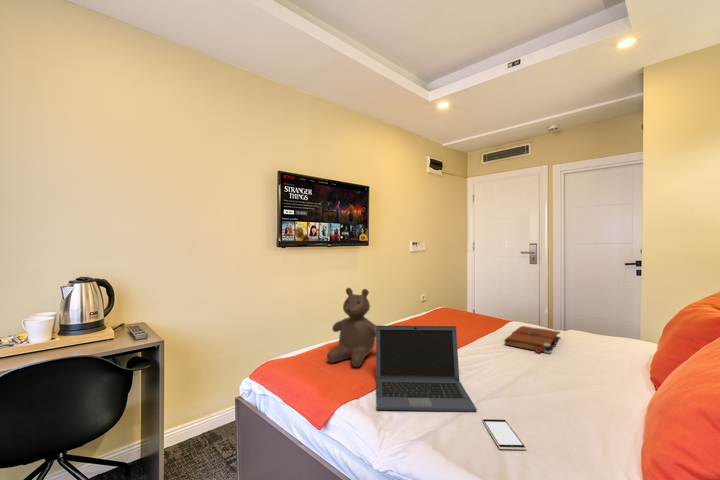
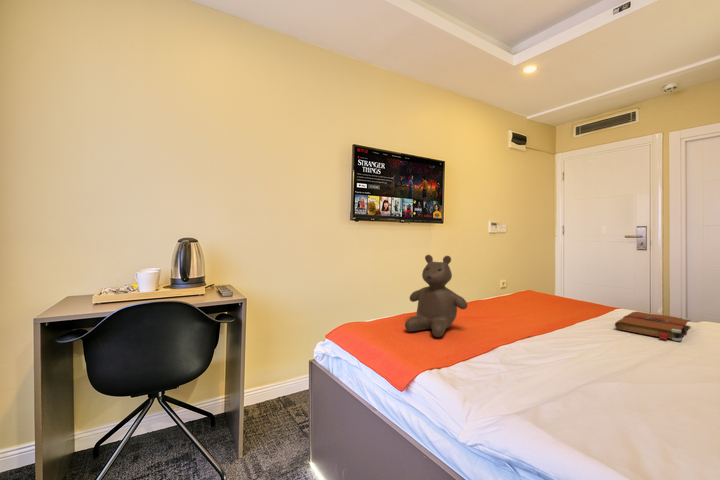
laptop: present [376,326,477,412] -> none [462,291,594,391]
smartphone: present [482,419,526,450] -> none [603,399,675,437]

